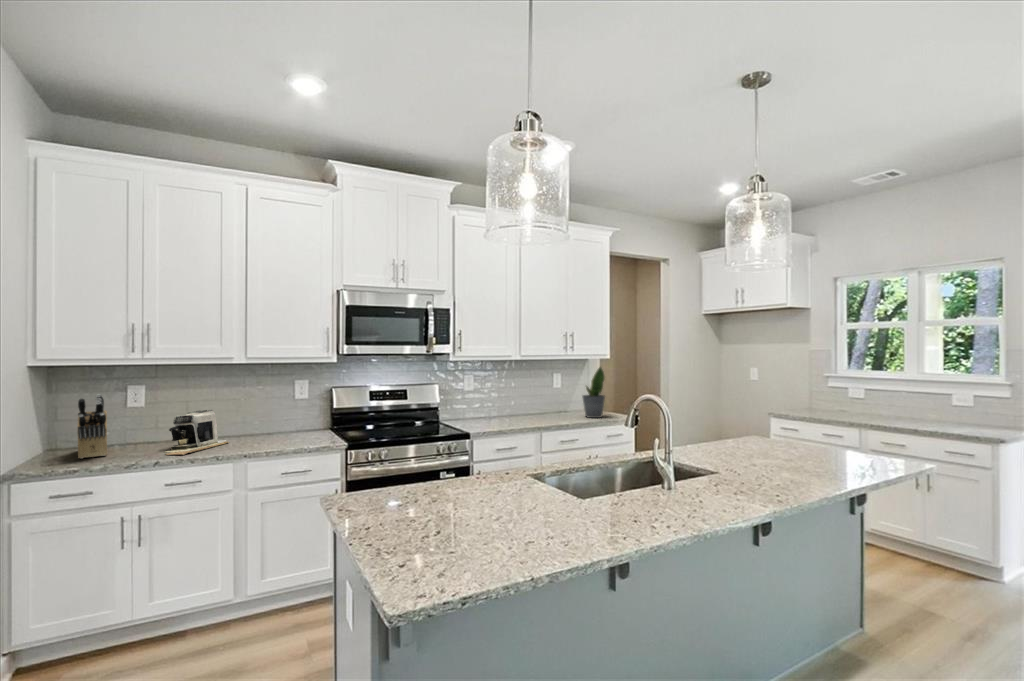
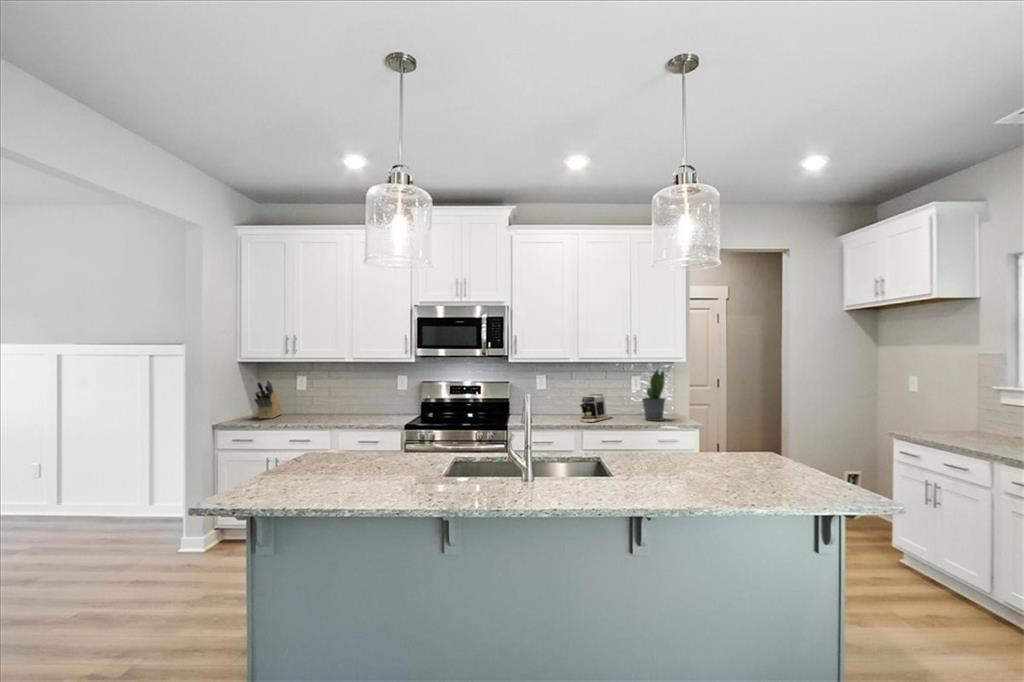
coffee maker: present [167,410,229,455] -> present [580,394,611,422]

